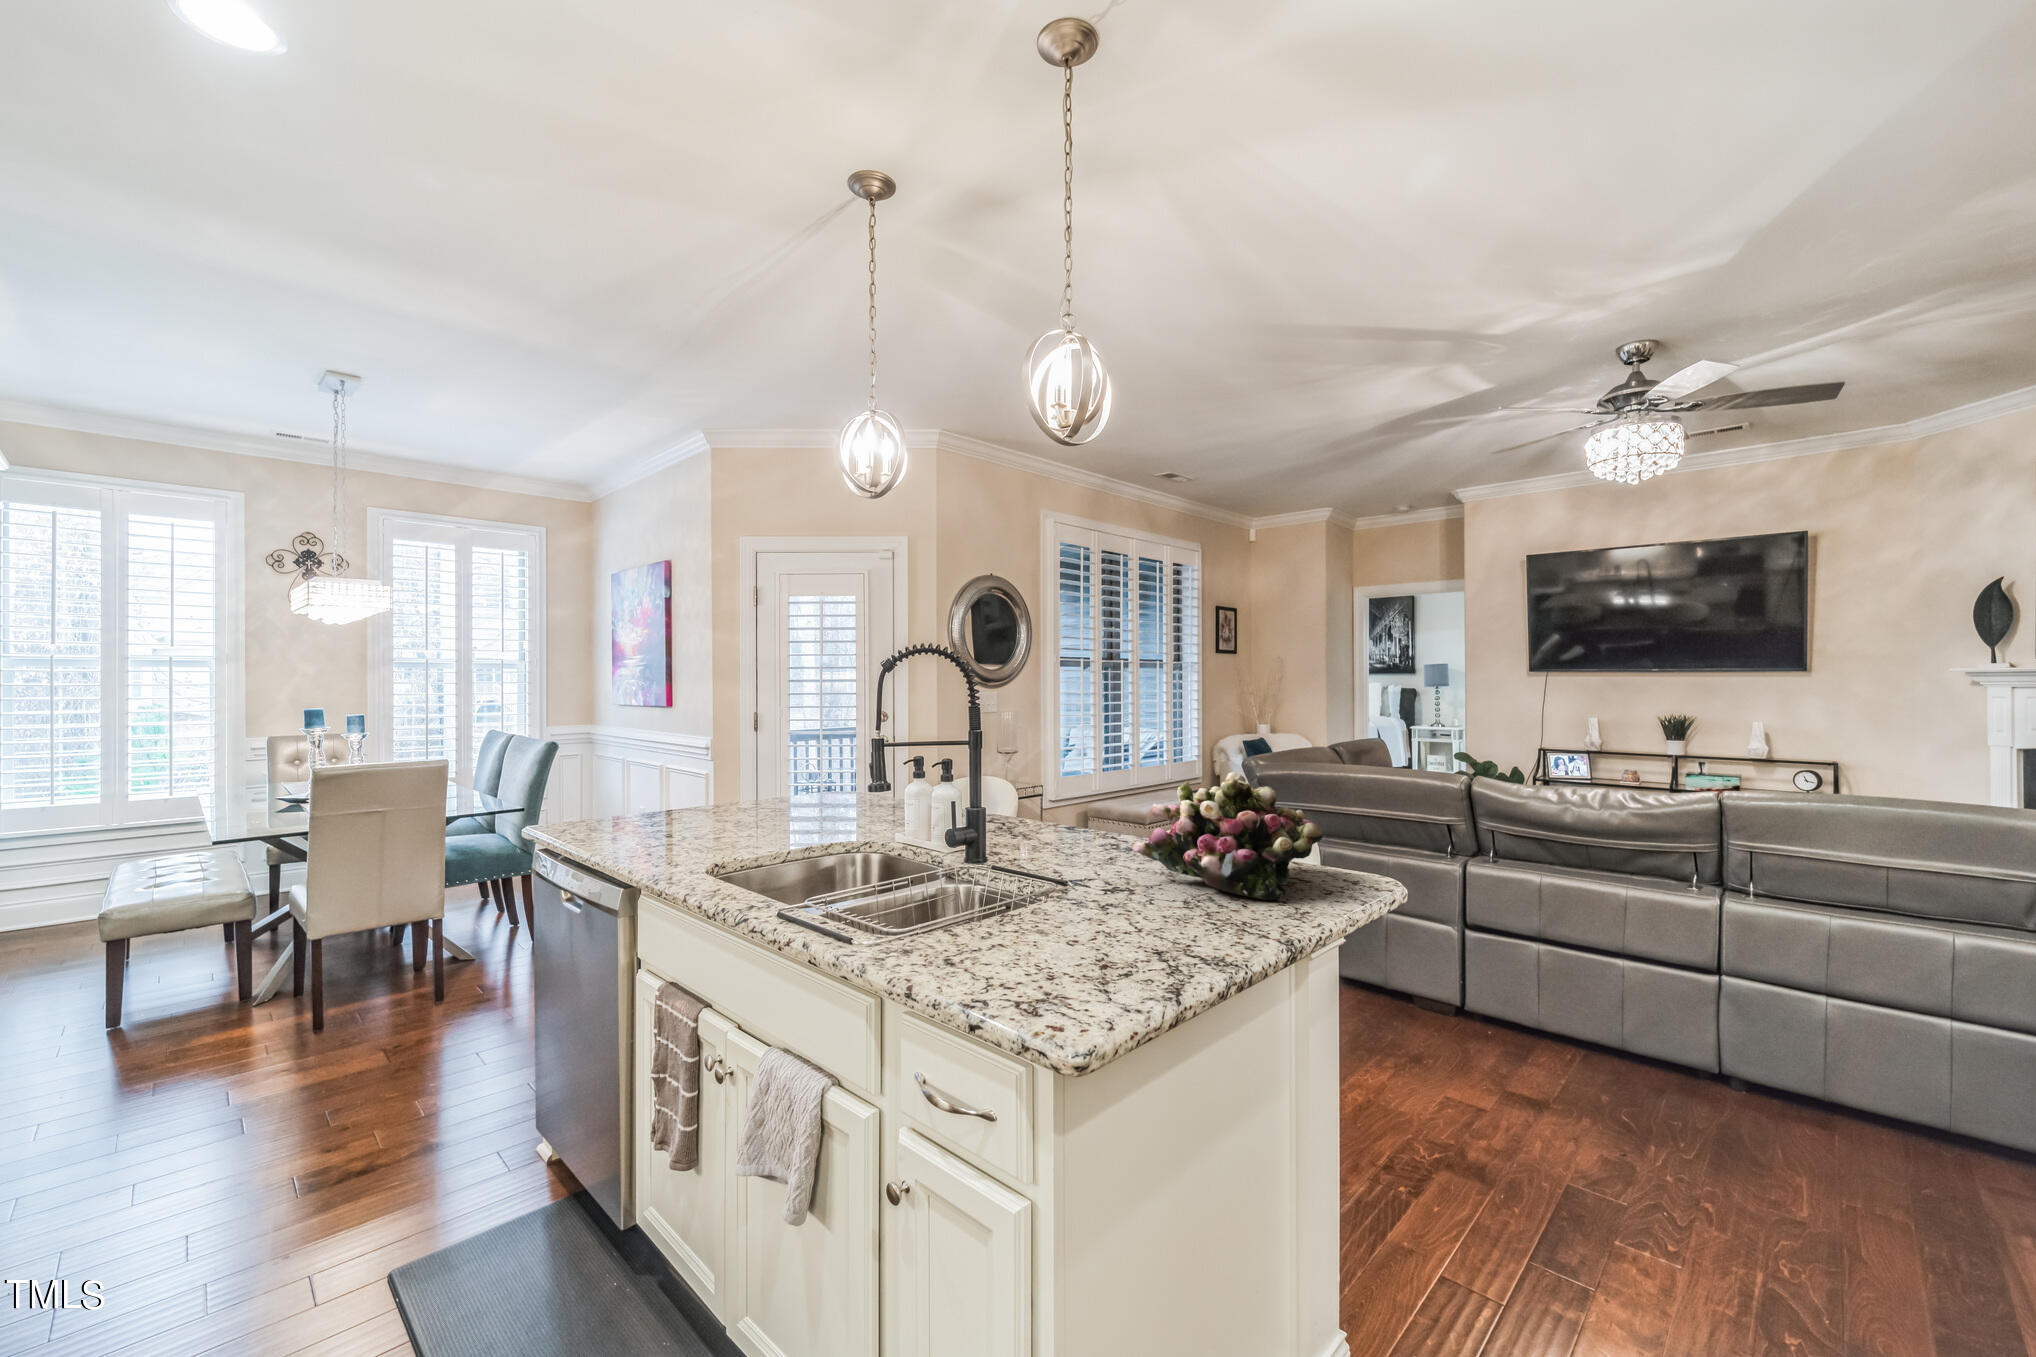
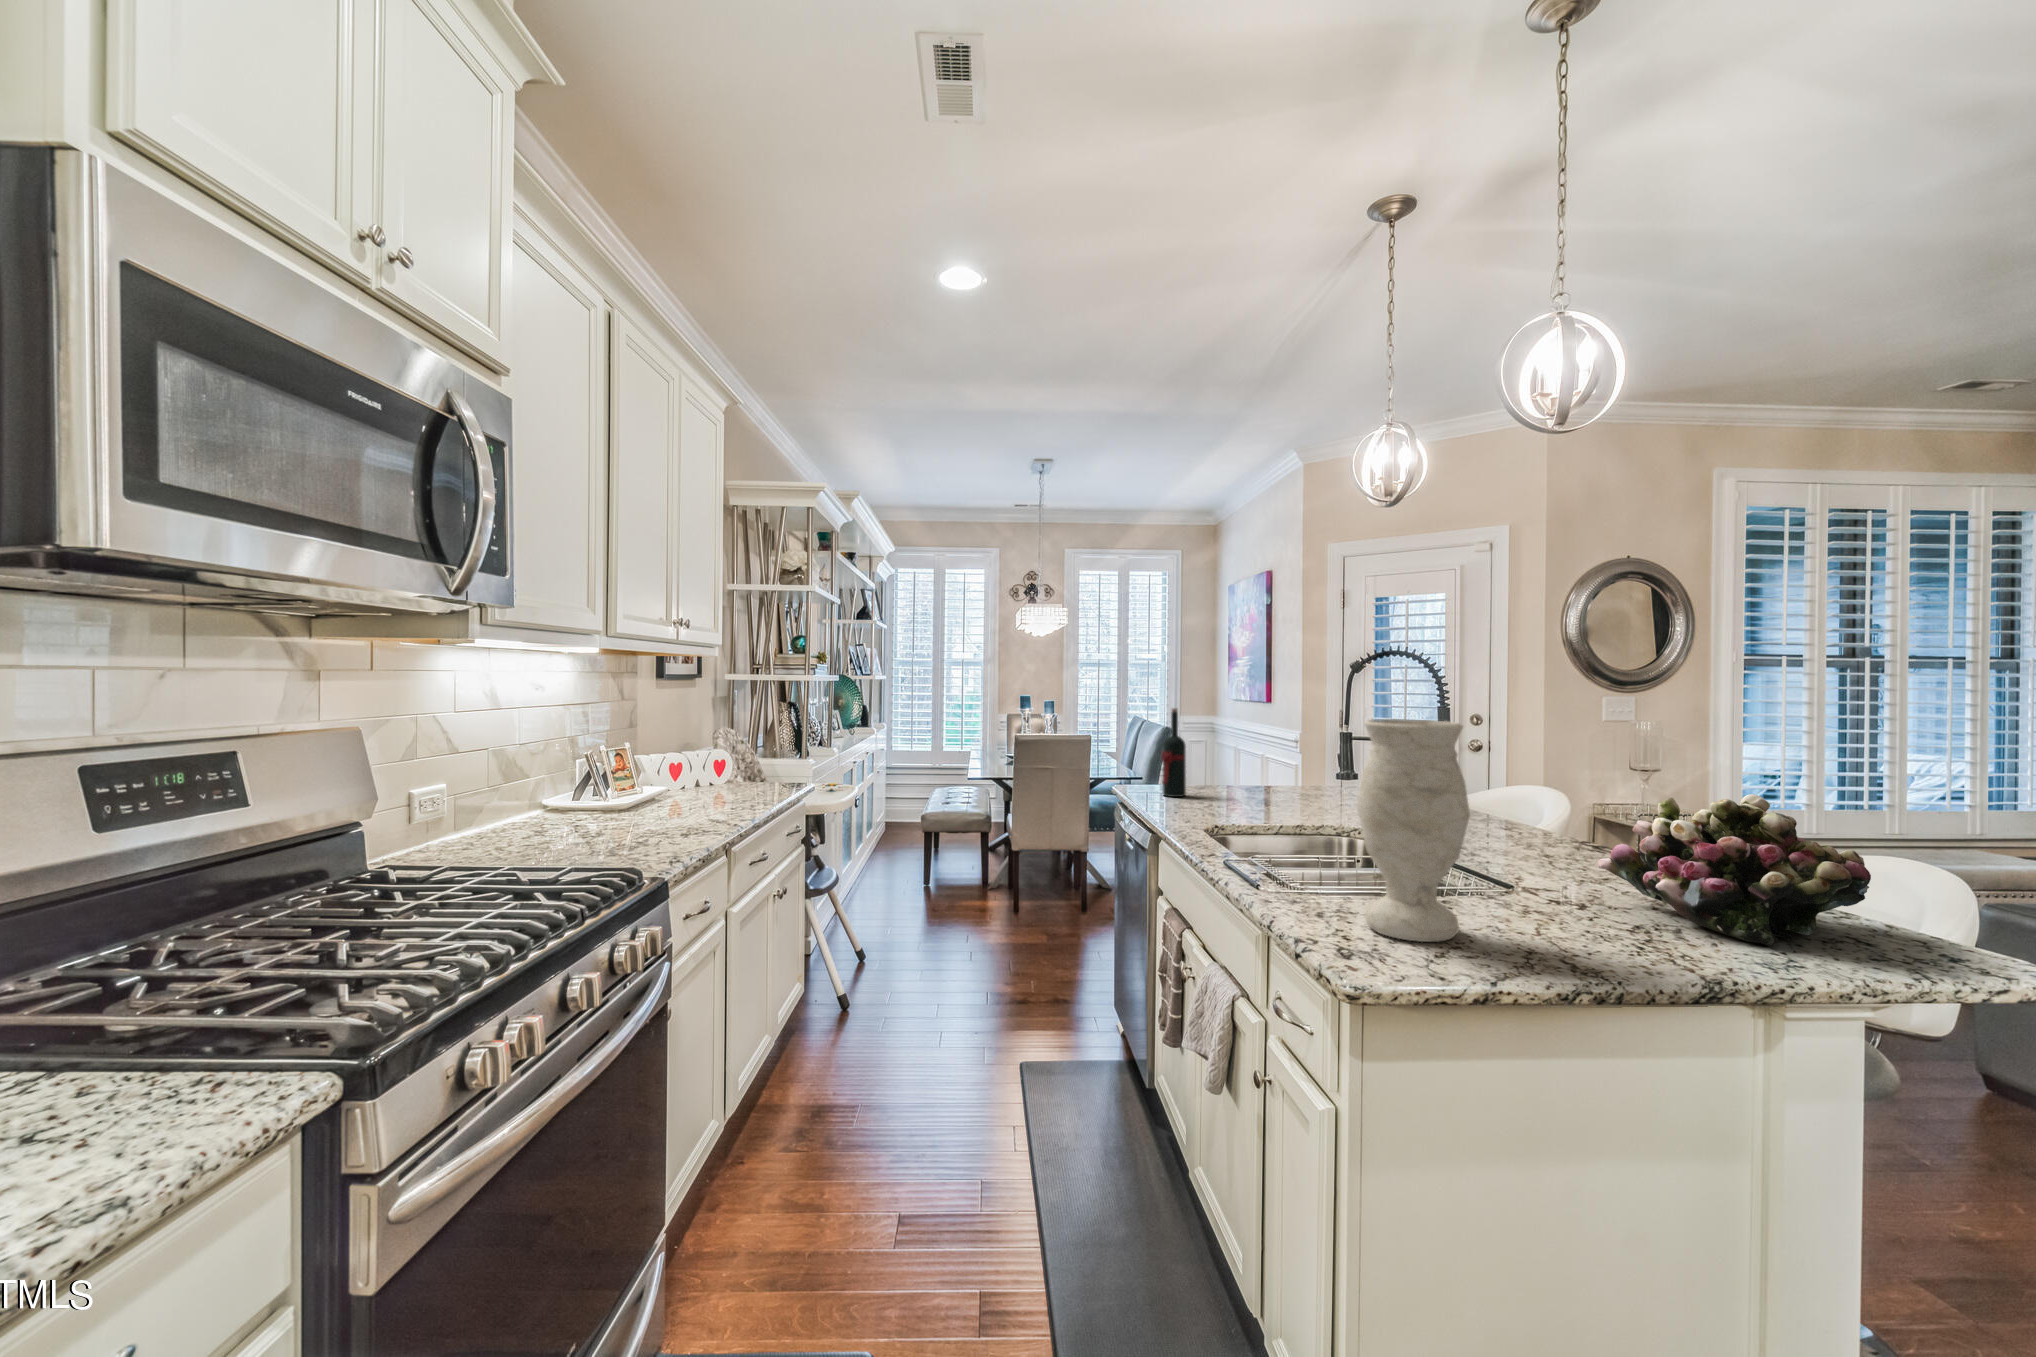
wine bottle: none [605,720,637,833] -> present [1162,708,1186,797]
vase: none [990,723,1104,973] -> present [1357,719,1470,942]

